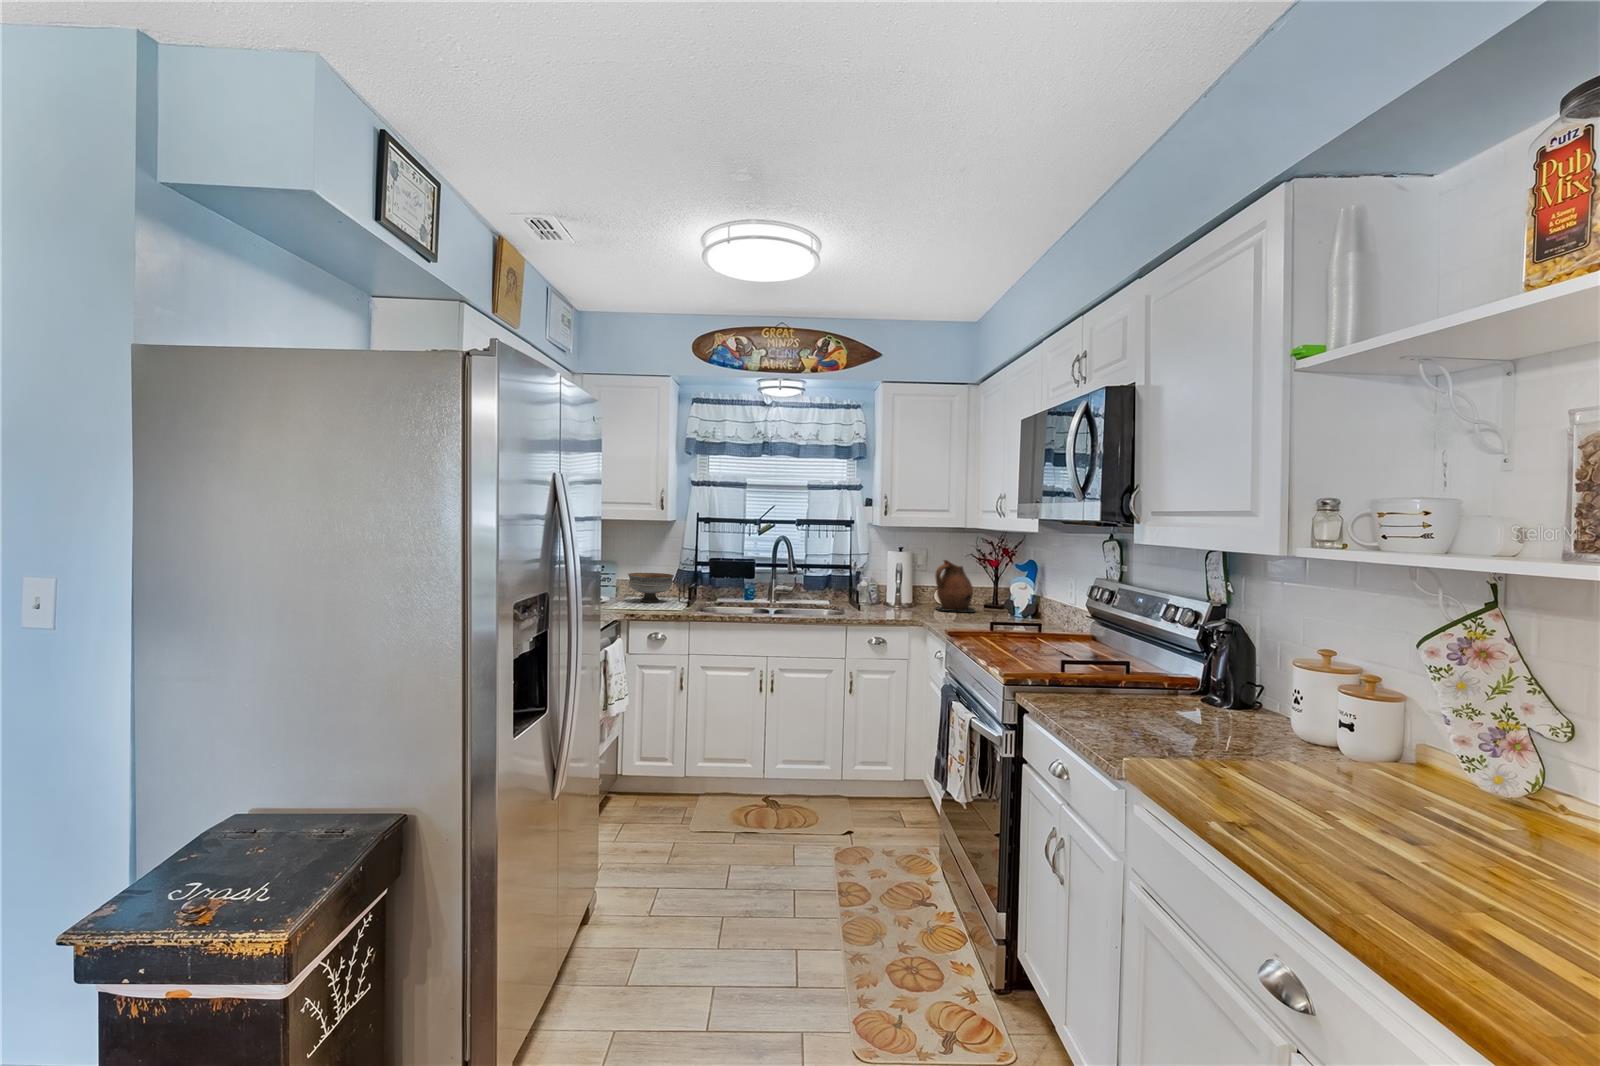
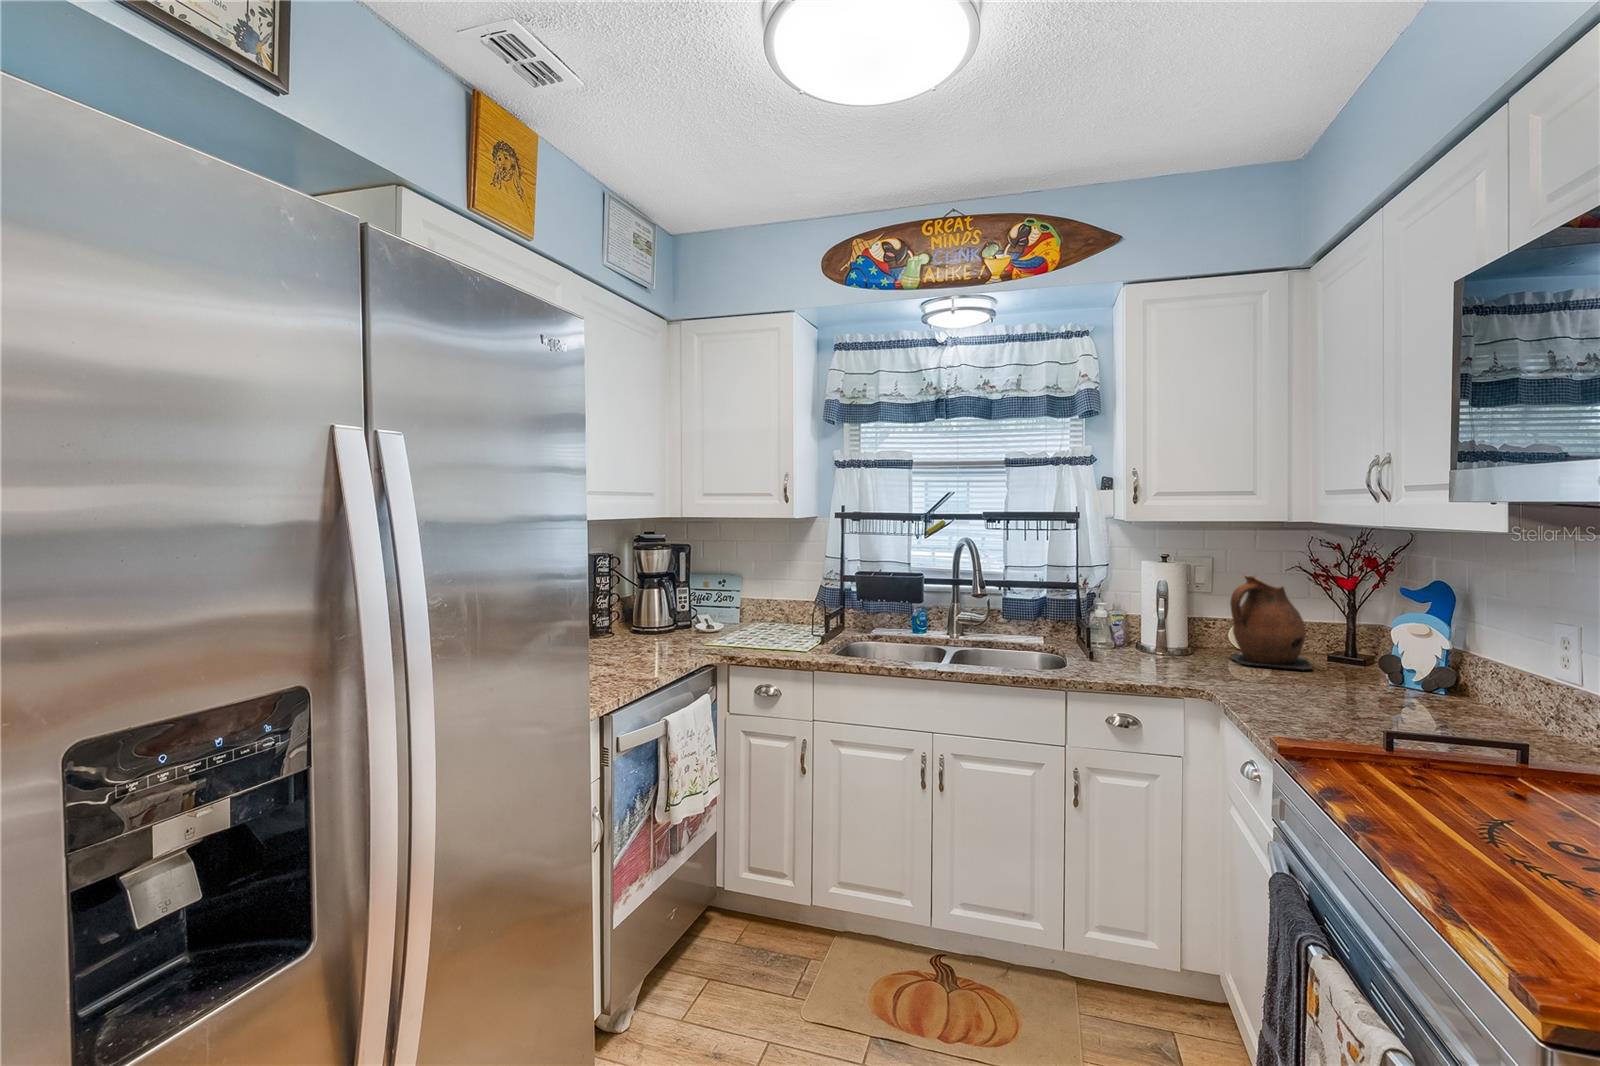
bowl: present [628,573,674,602] -> none [743,593,808,635]

